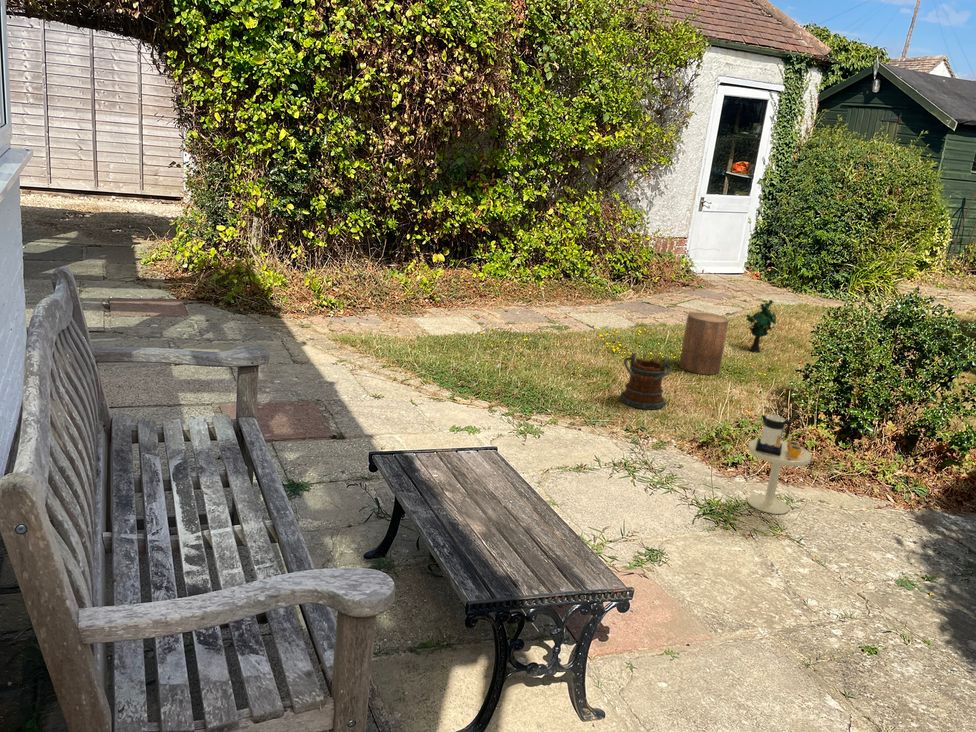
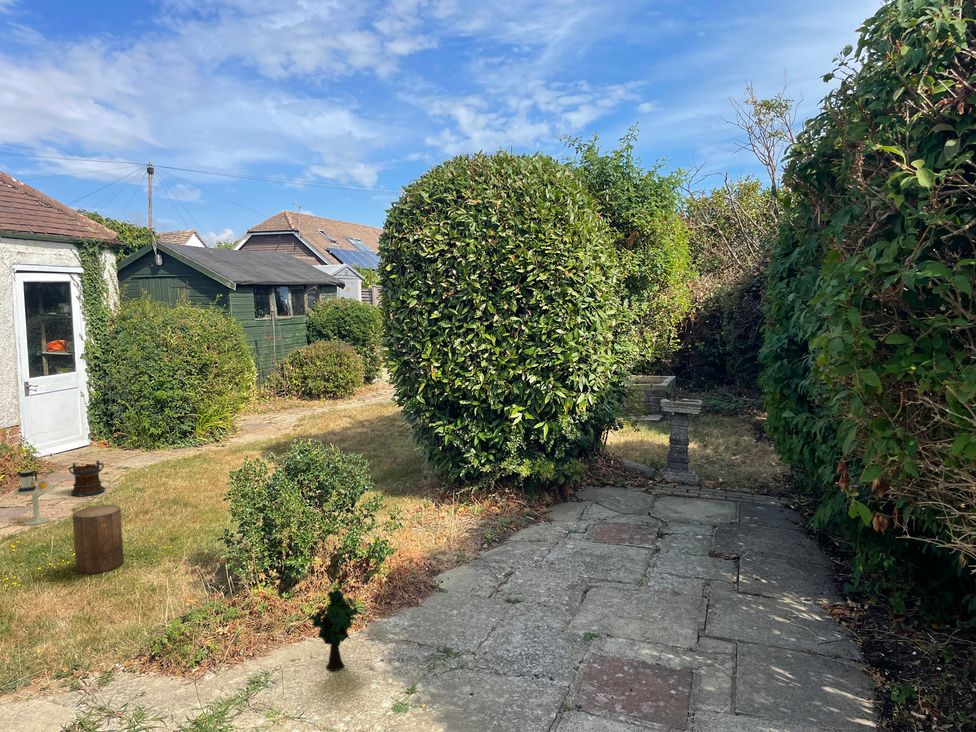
decorative plant: present [746,300,776,352] -> present [308,580,358,671]
bucket: present [619,353,672,409] -> present [68,460,105,496]
side table: present [747,415,811,514] -> present [14,470,54,525]

